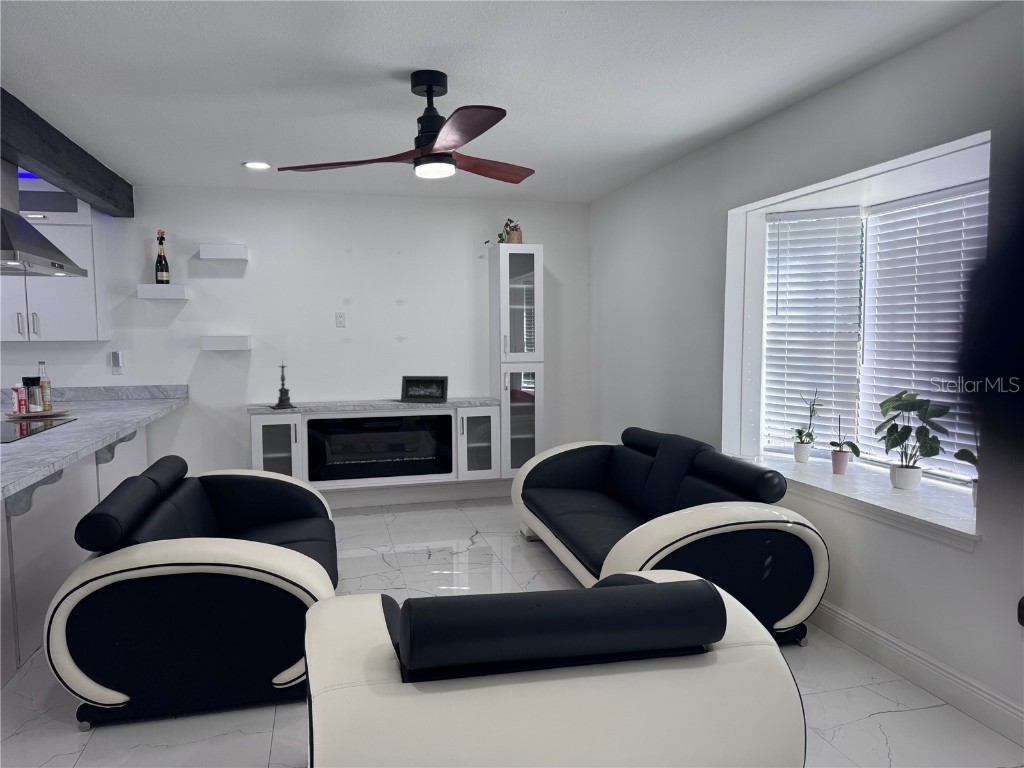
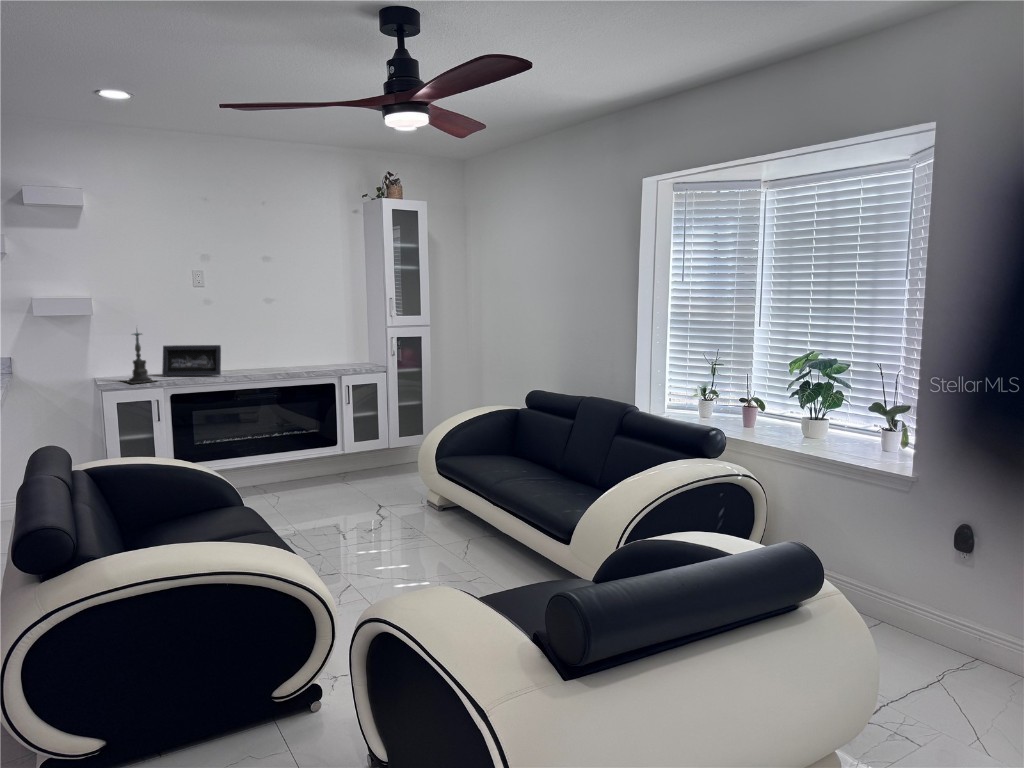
picture frame: present [401,376,448,402] -> present [162,345,221,376]

